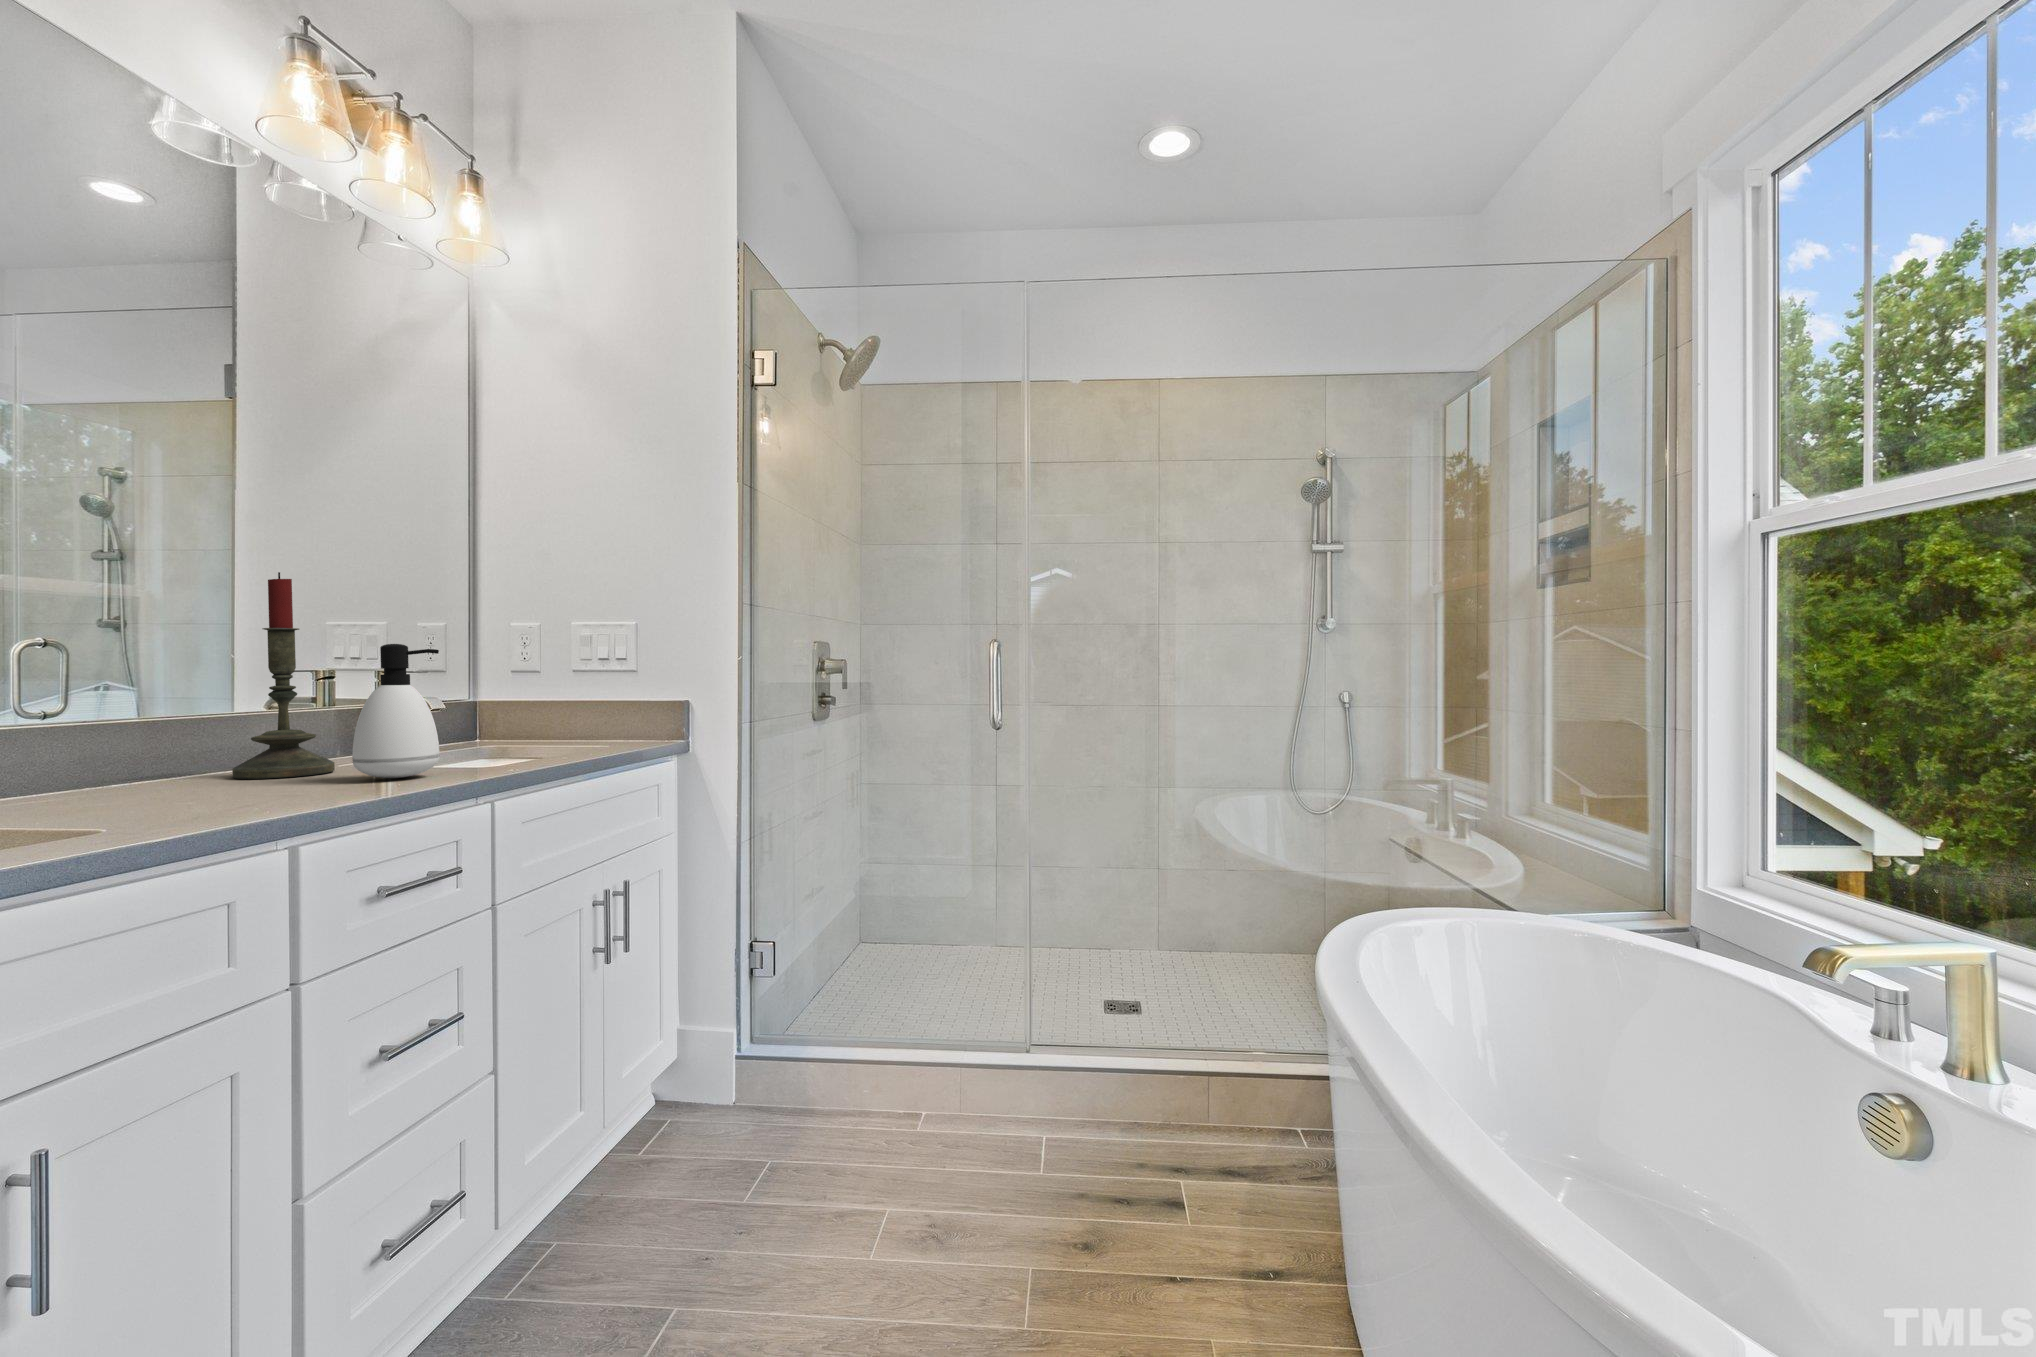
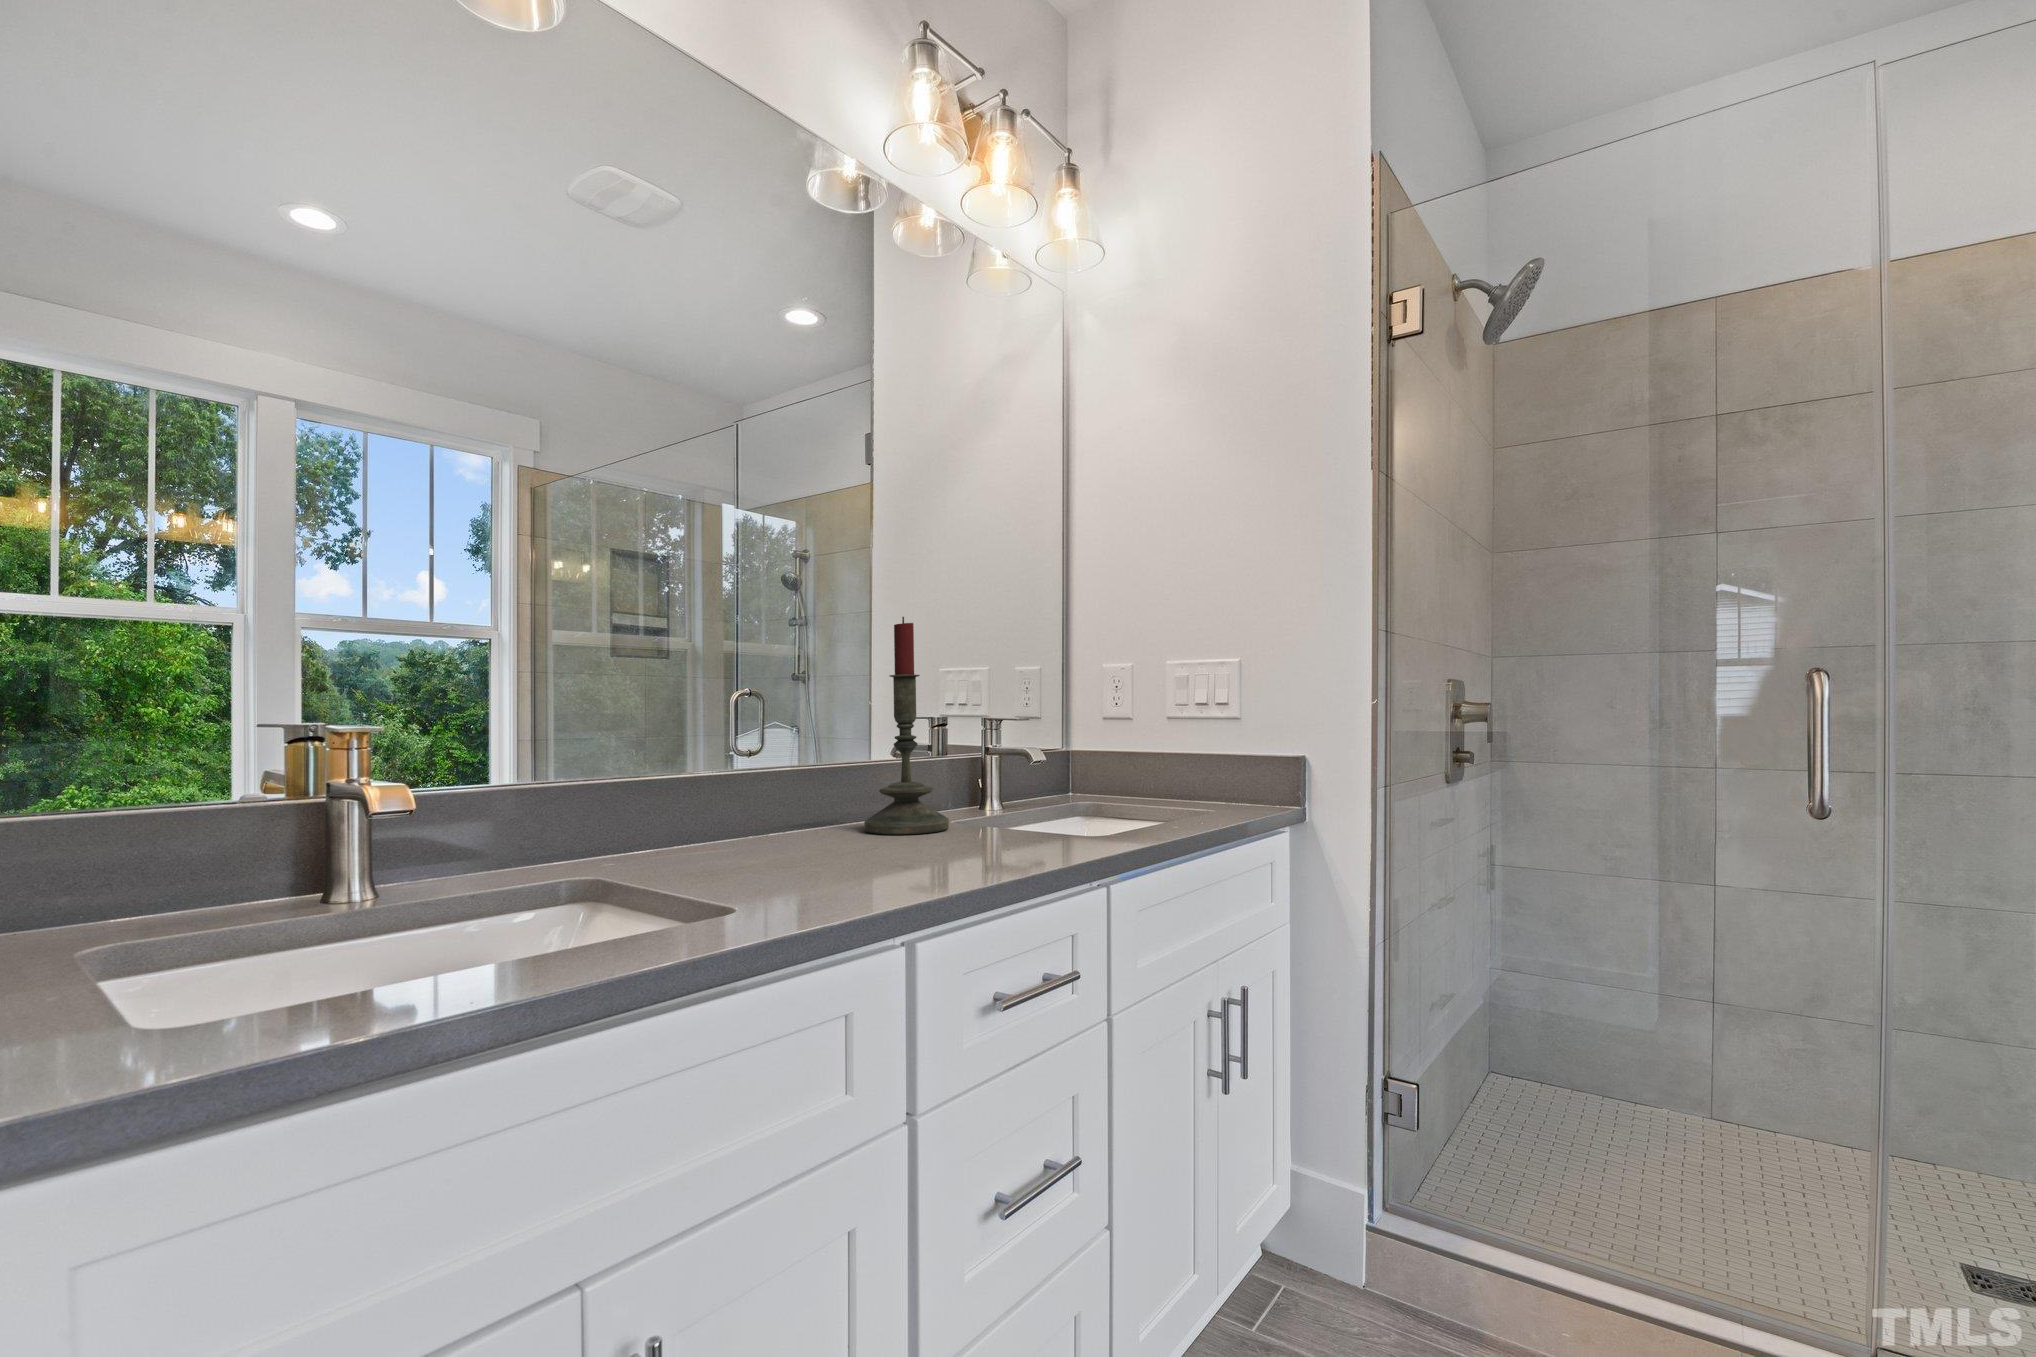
soap dispenser: present [352,644,440,778] -> none [966,689,1049,845]

